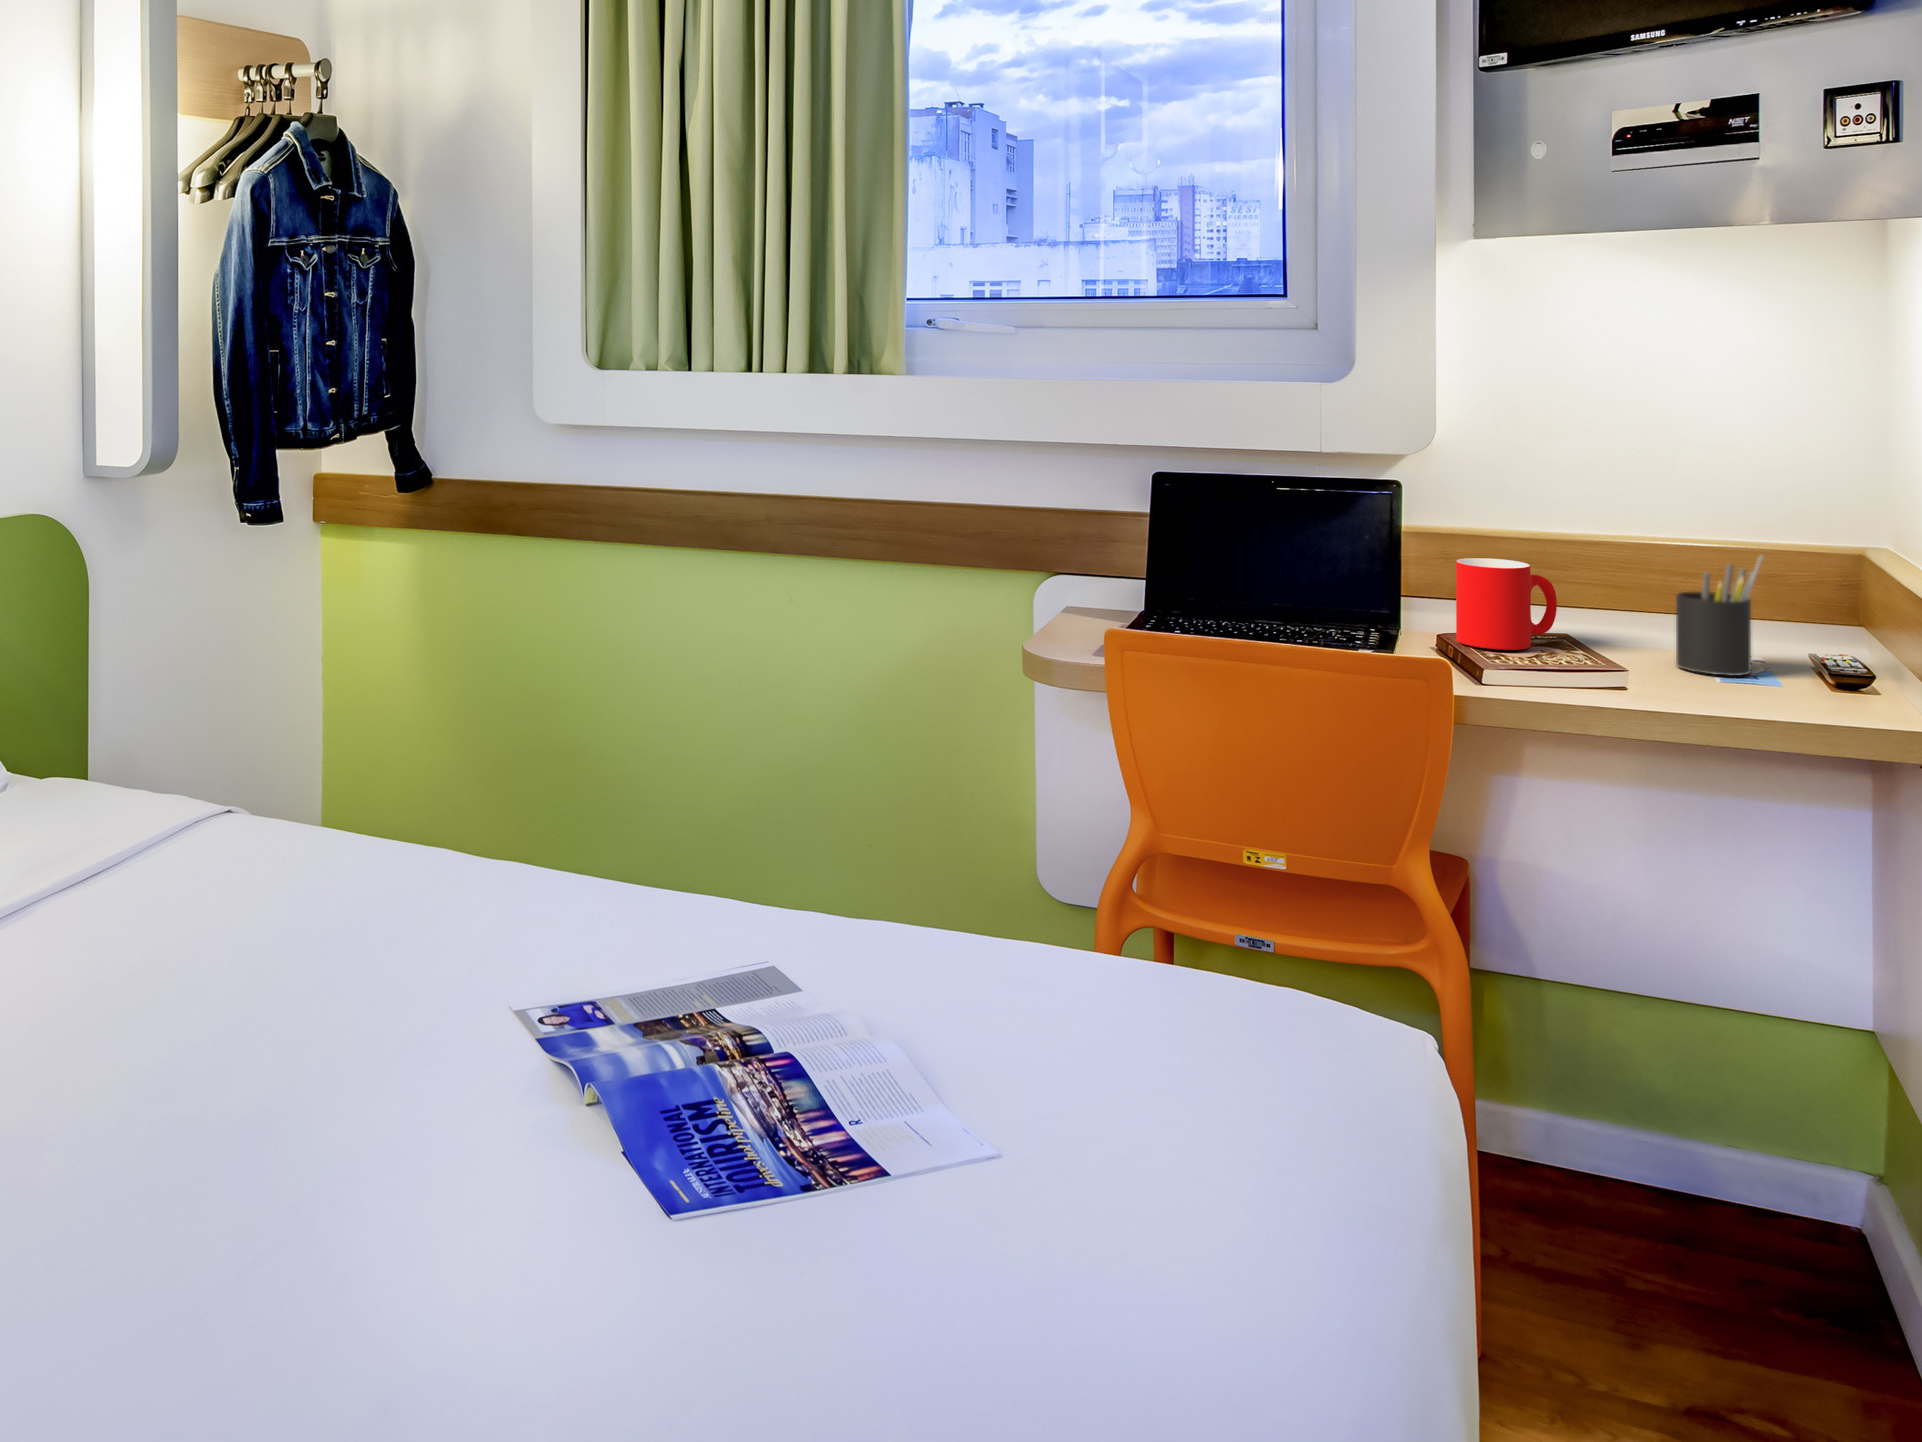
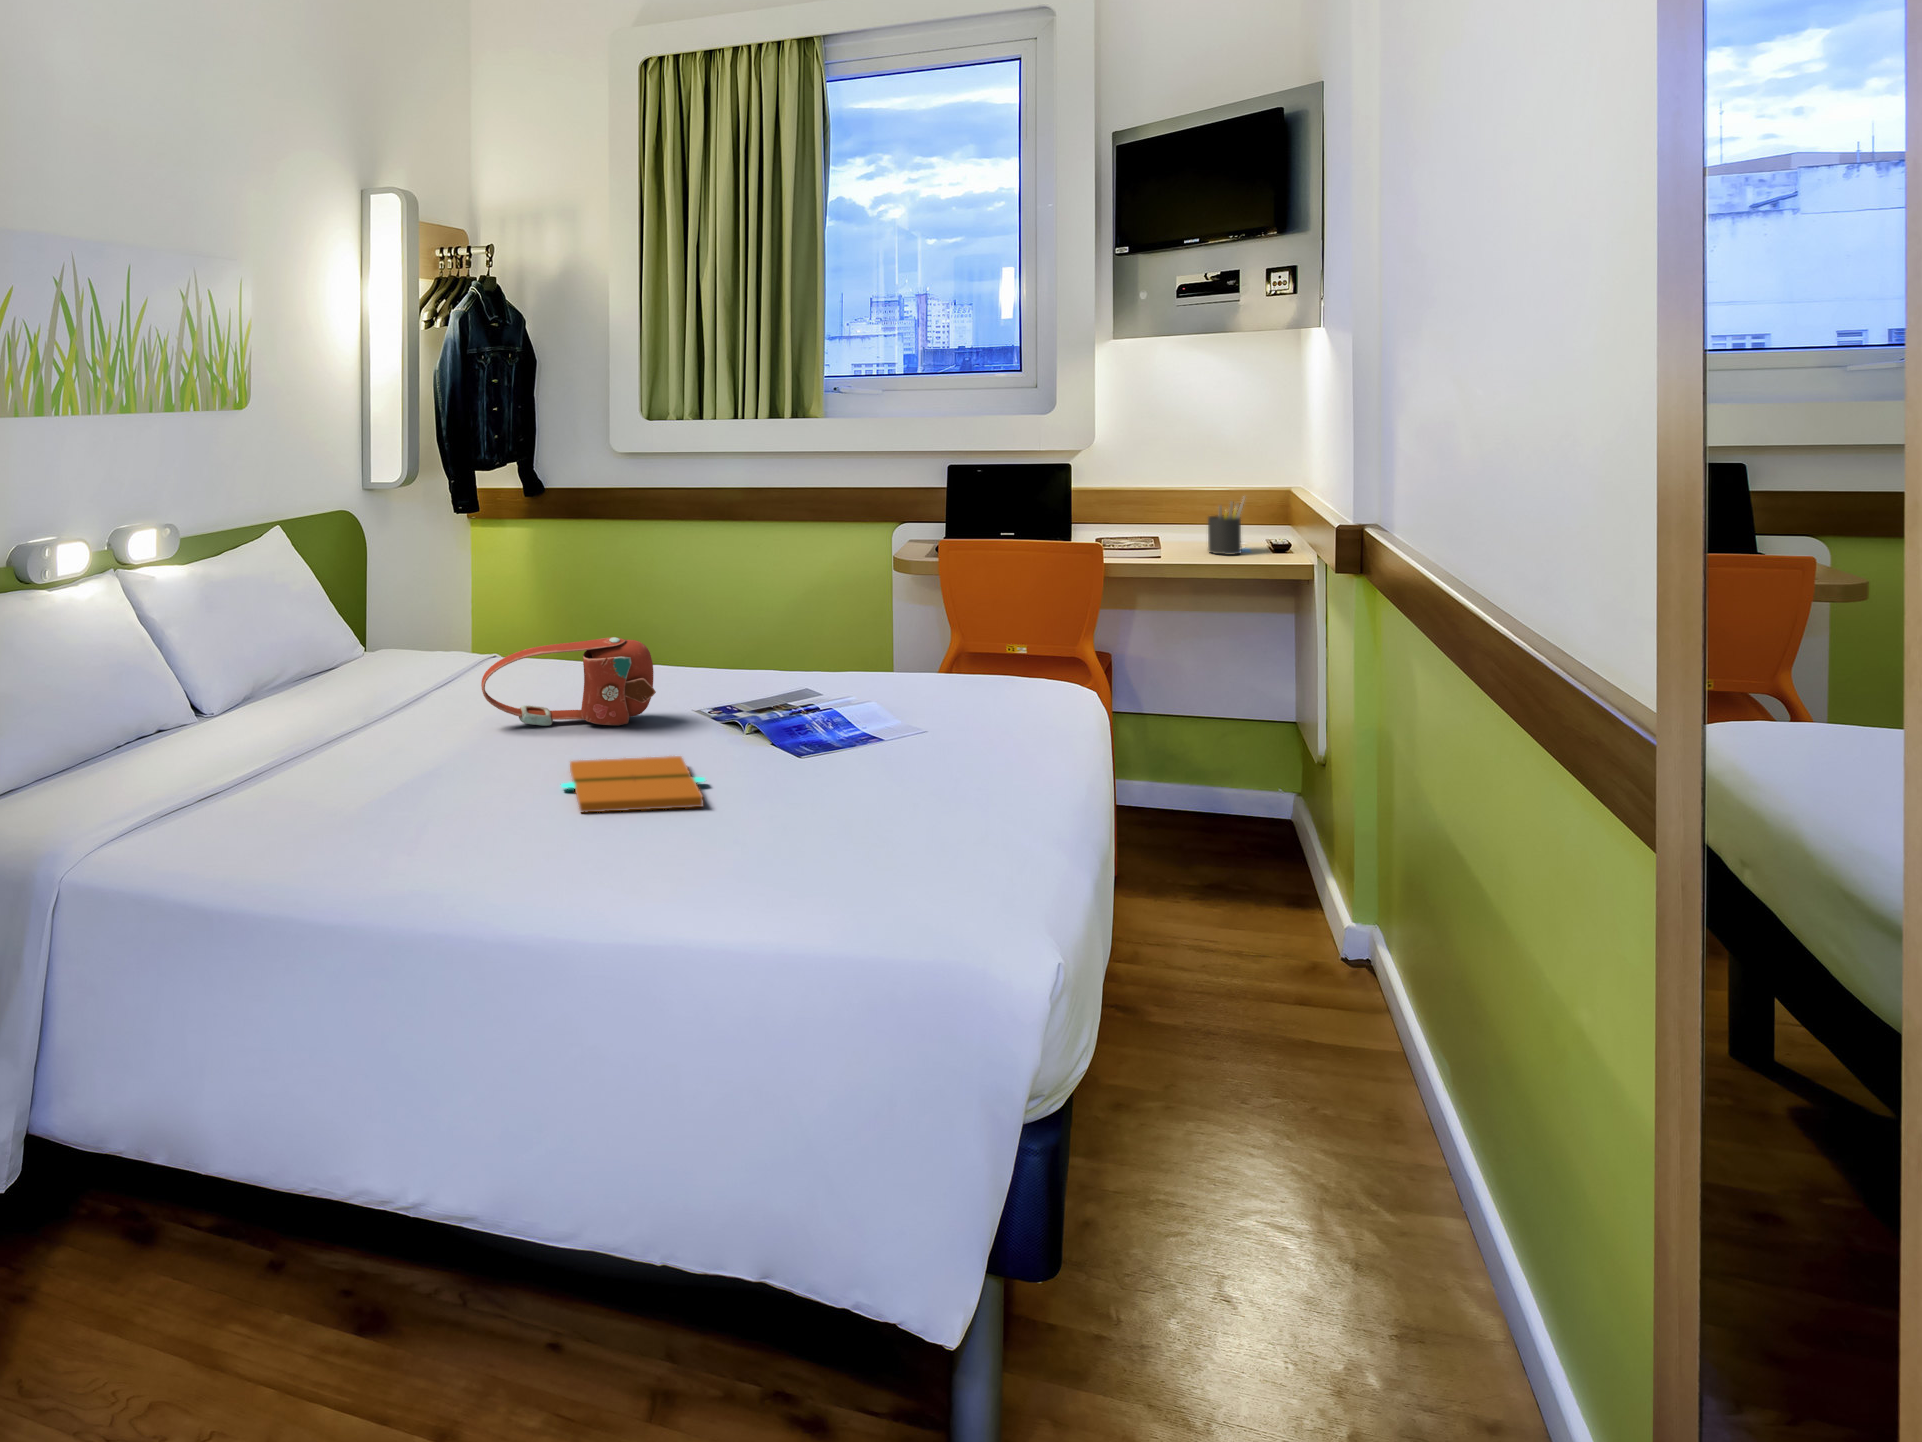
cup: present [1456,558,1557,650] -> none [1107,504,1154,548]
handbag: none [68,836,436,1029] -> present [481,637,656,726]
book: none [104,1149,452,1349] -> present [561,756,705,812]

